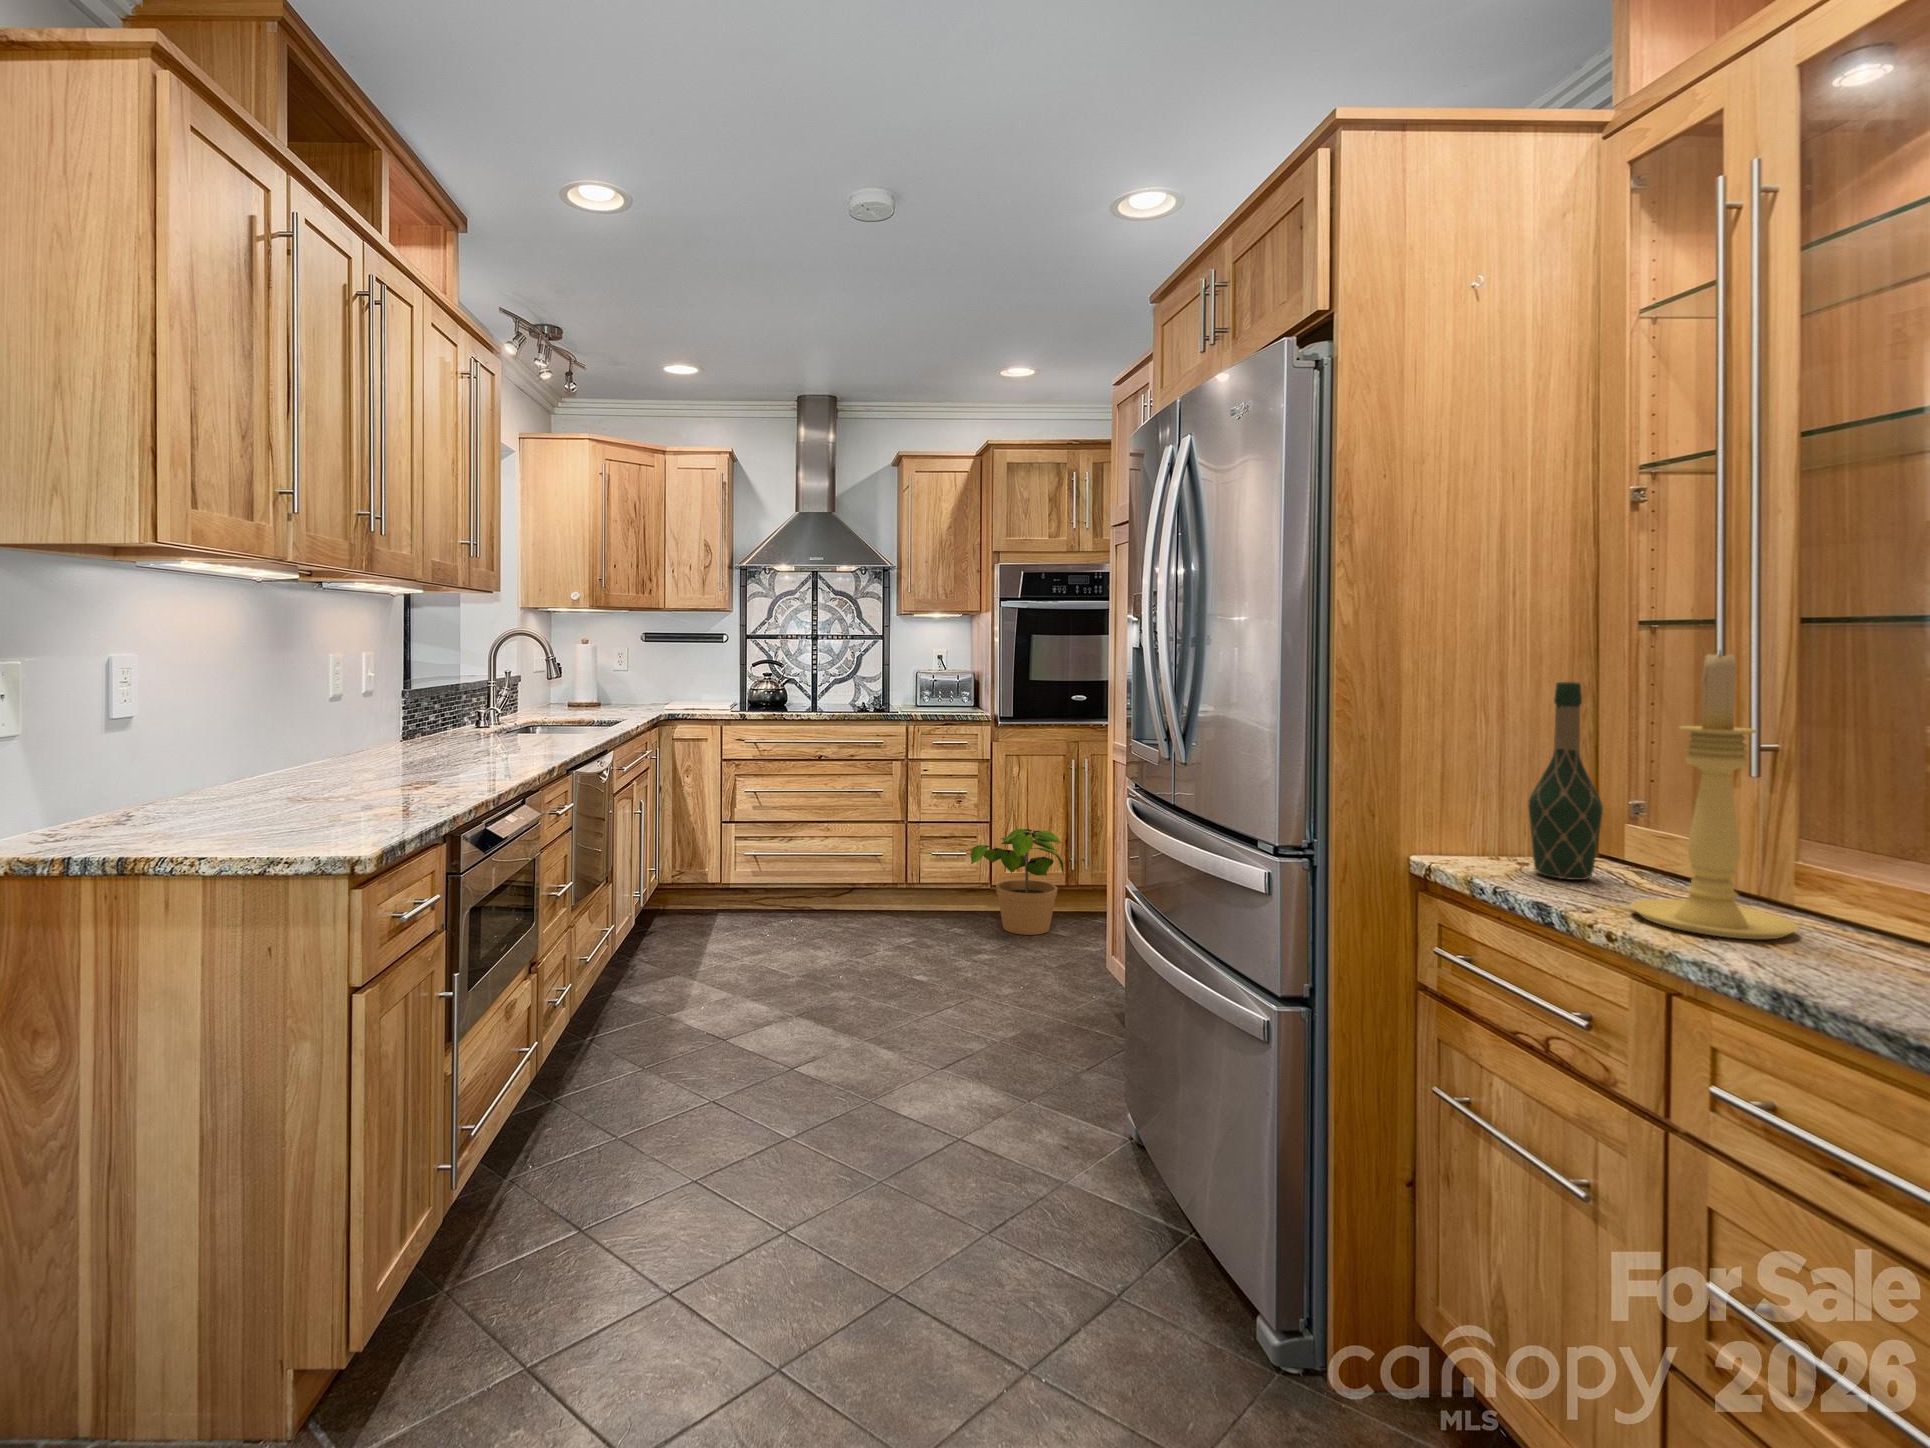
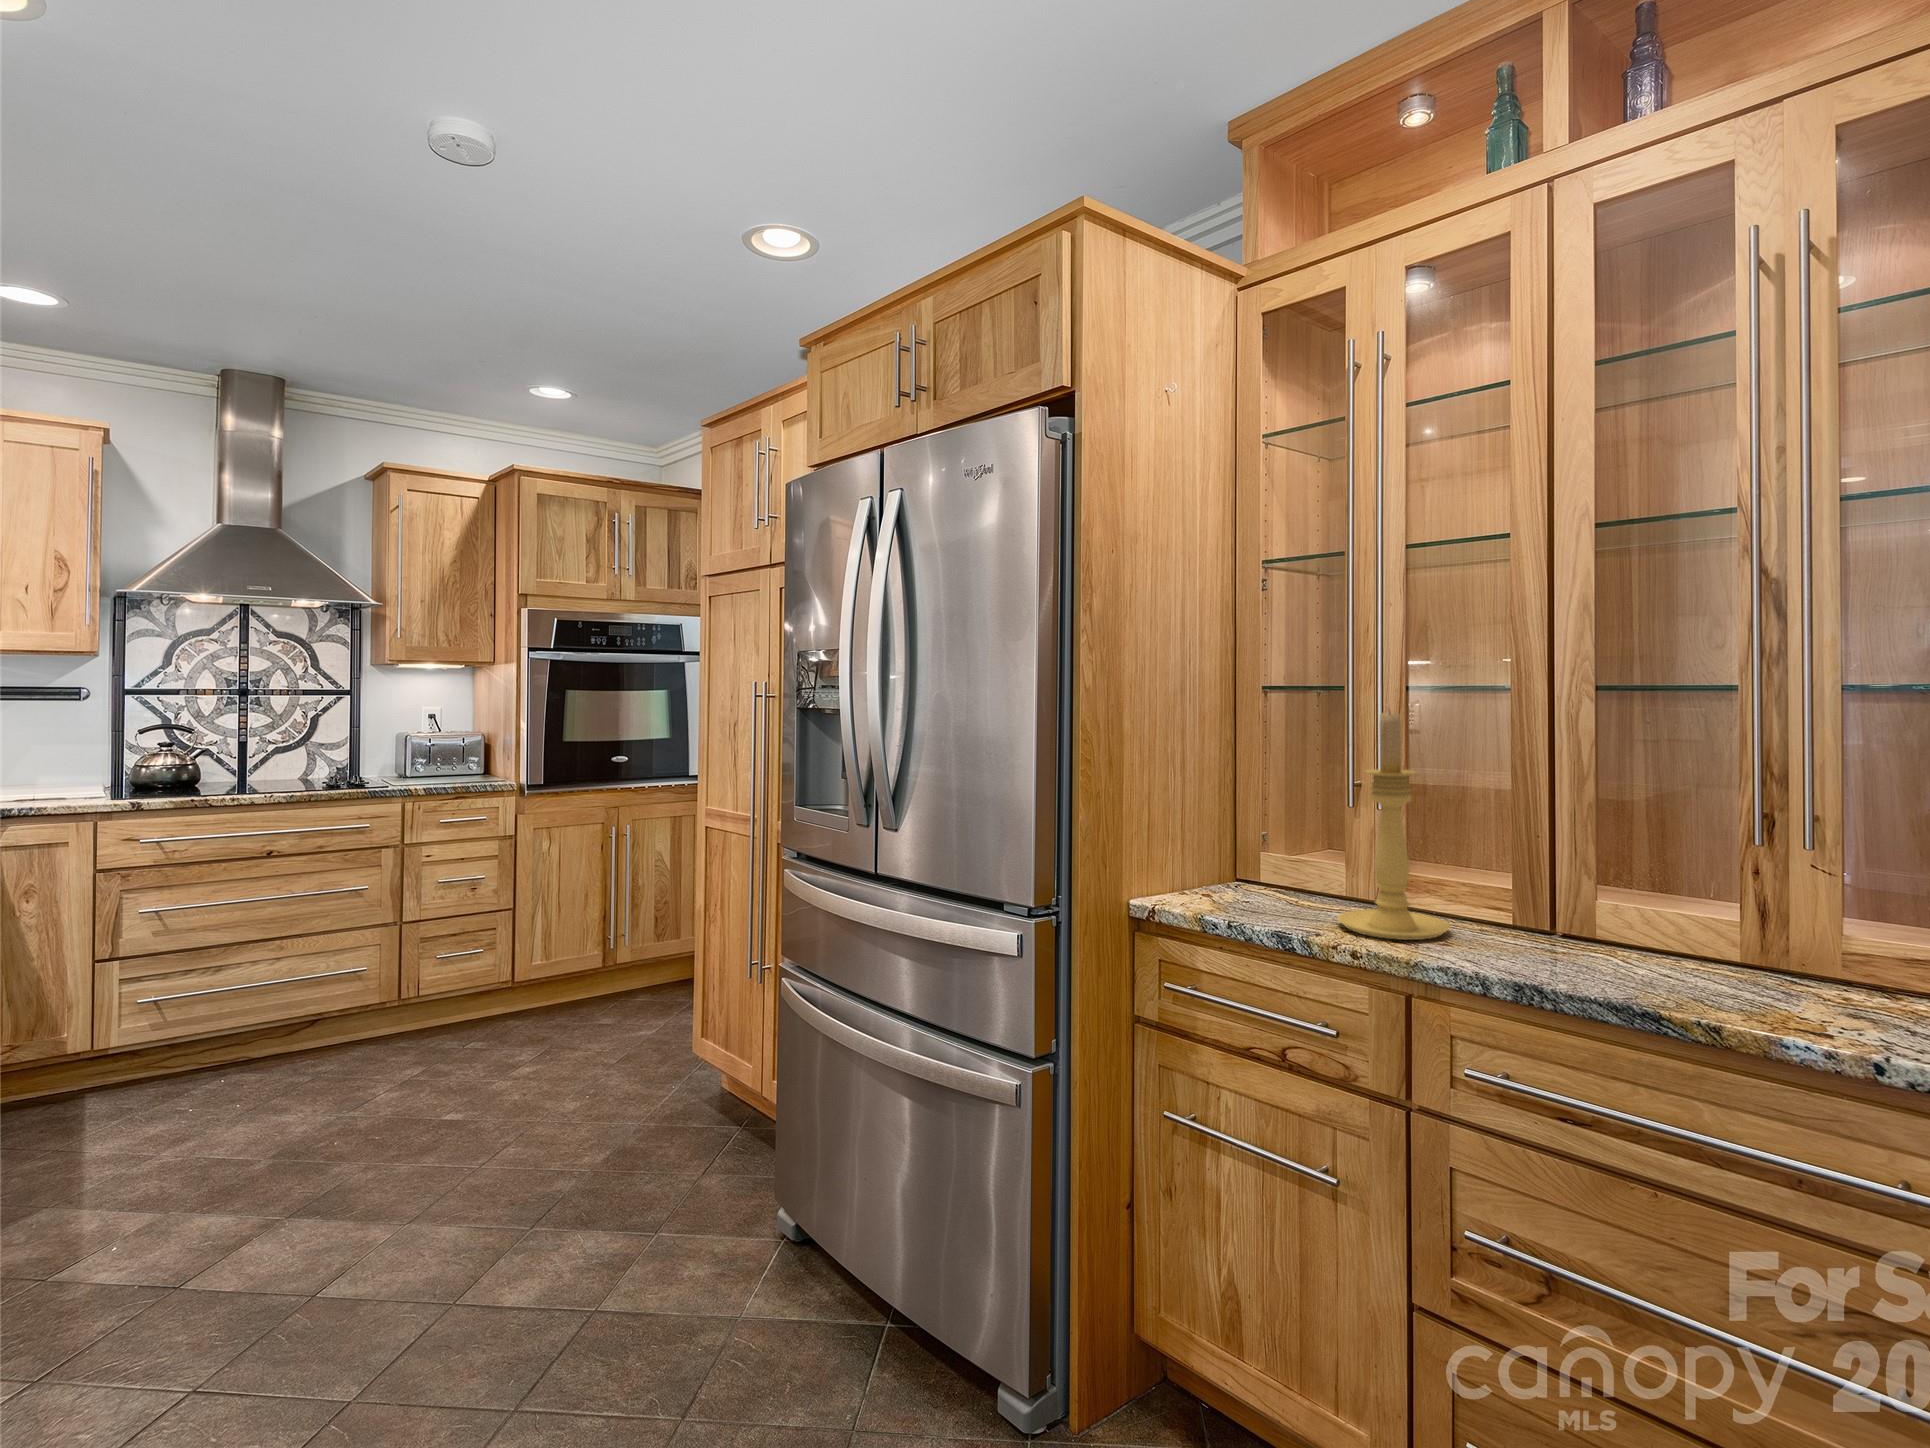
wine bottle: present [1528,682,1603,880] -> none [1221,735,1275,904]
potted plant: present [971,829,1064,935] -> none [504,907,627,1029]

